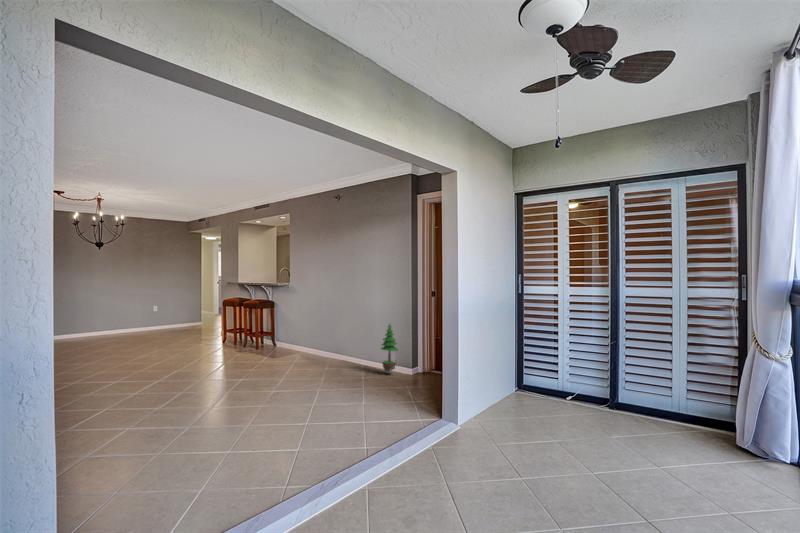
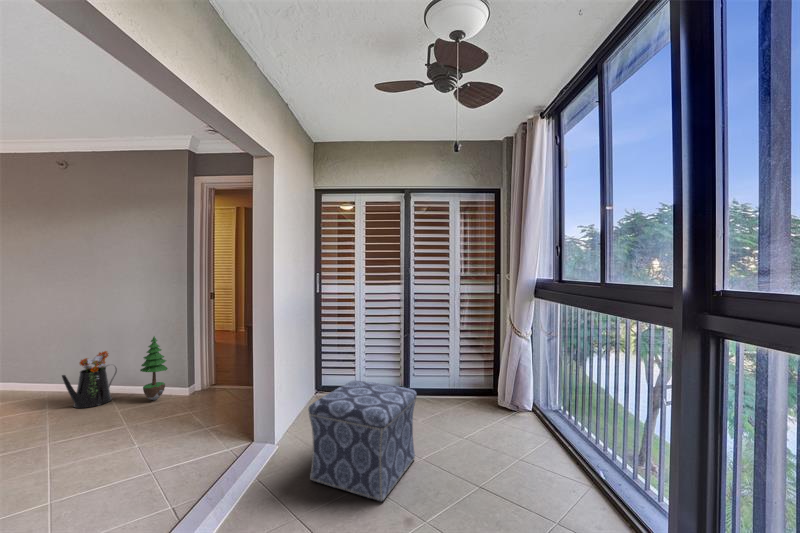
watering can: none [336,331,367,371] -> present [62,351,117,408]
ottoman: none [488,369,595,469] -> present [308,381,417,502]

